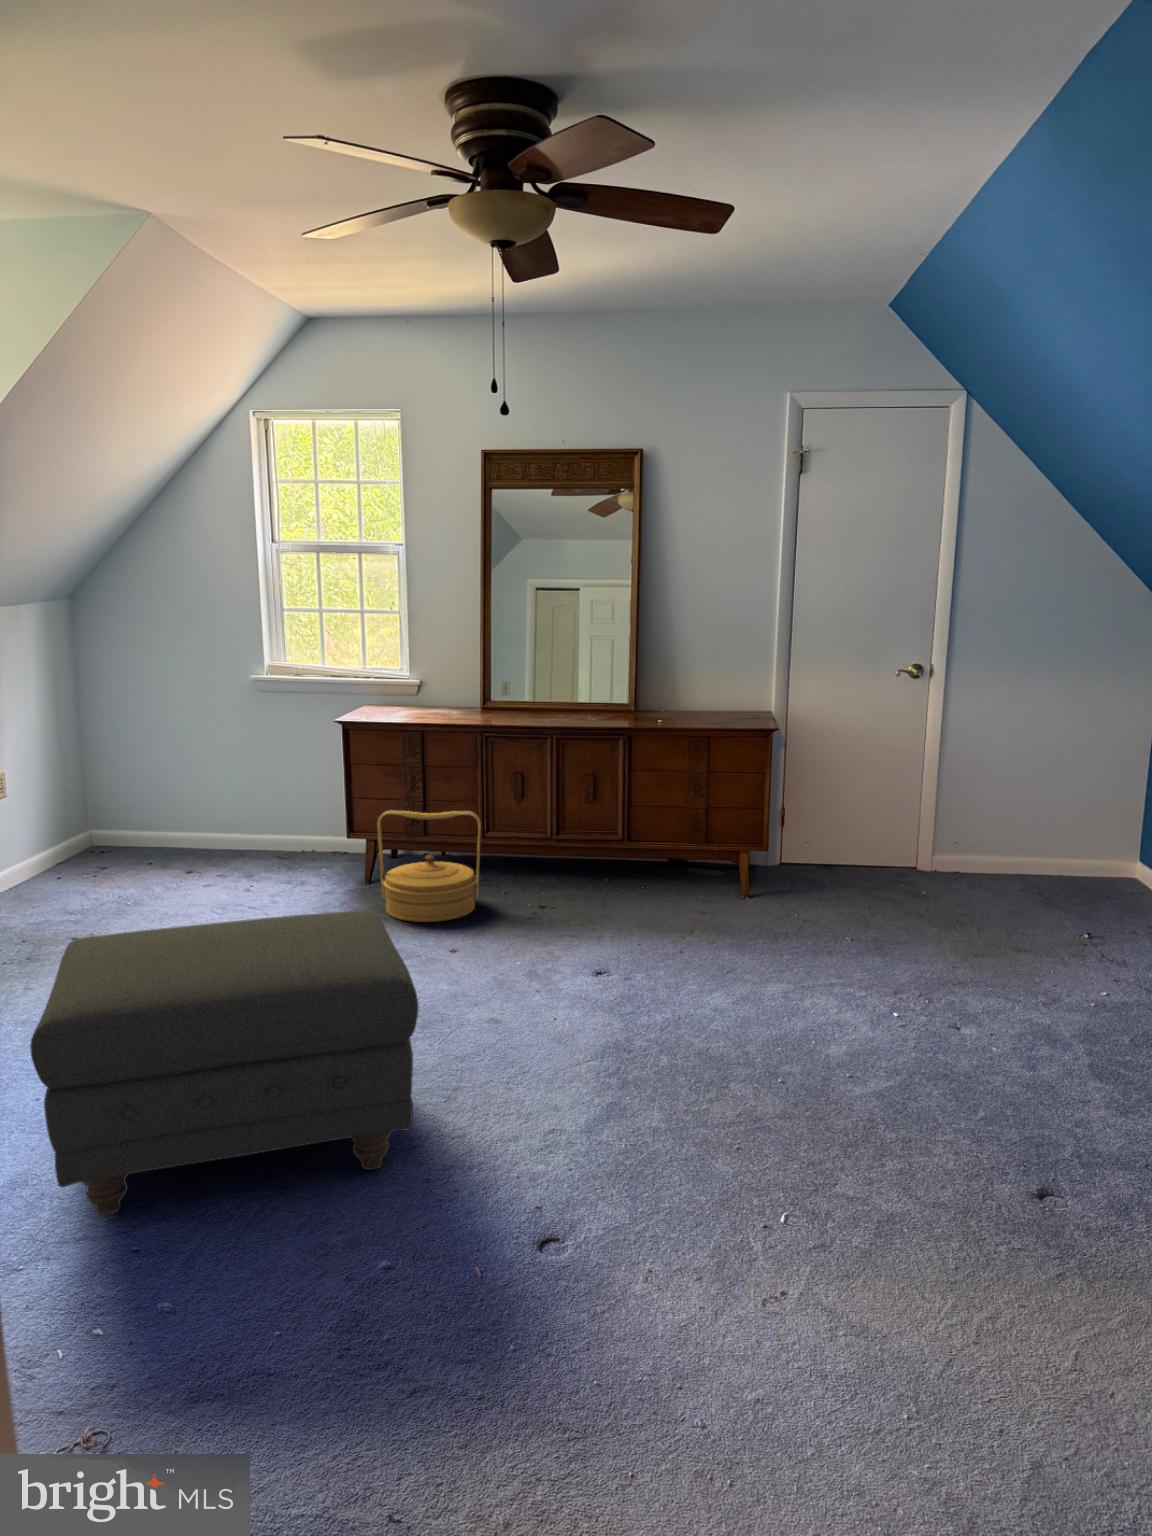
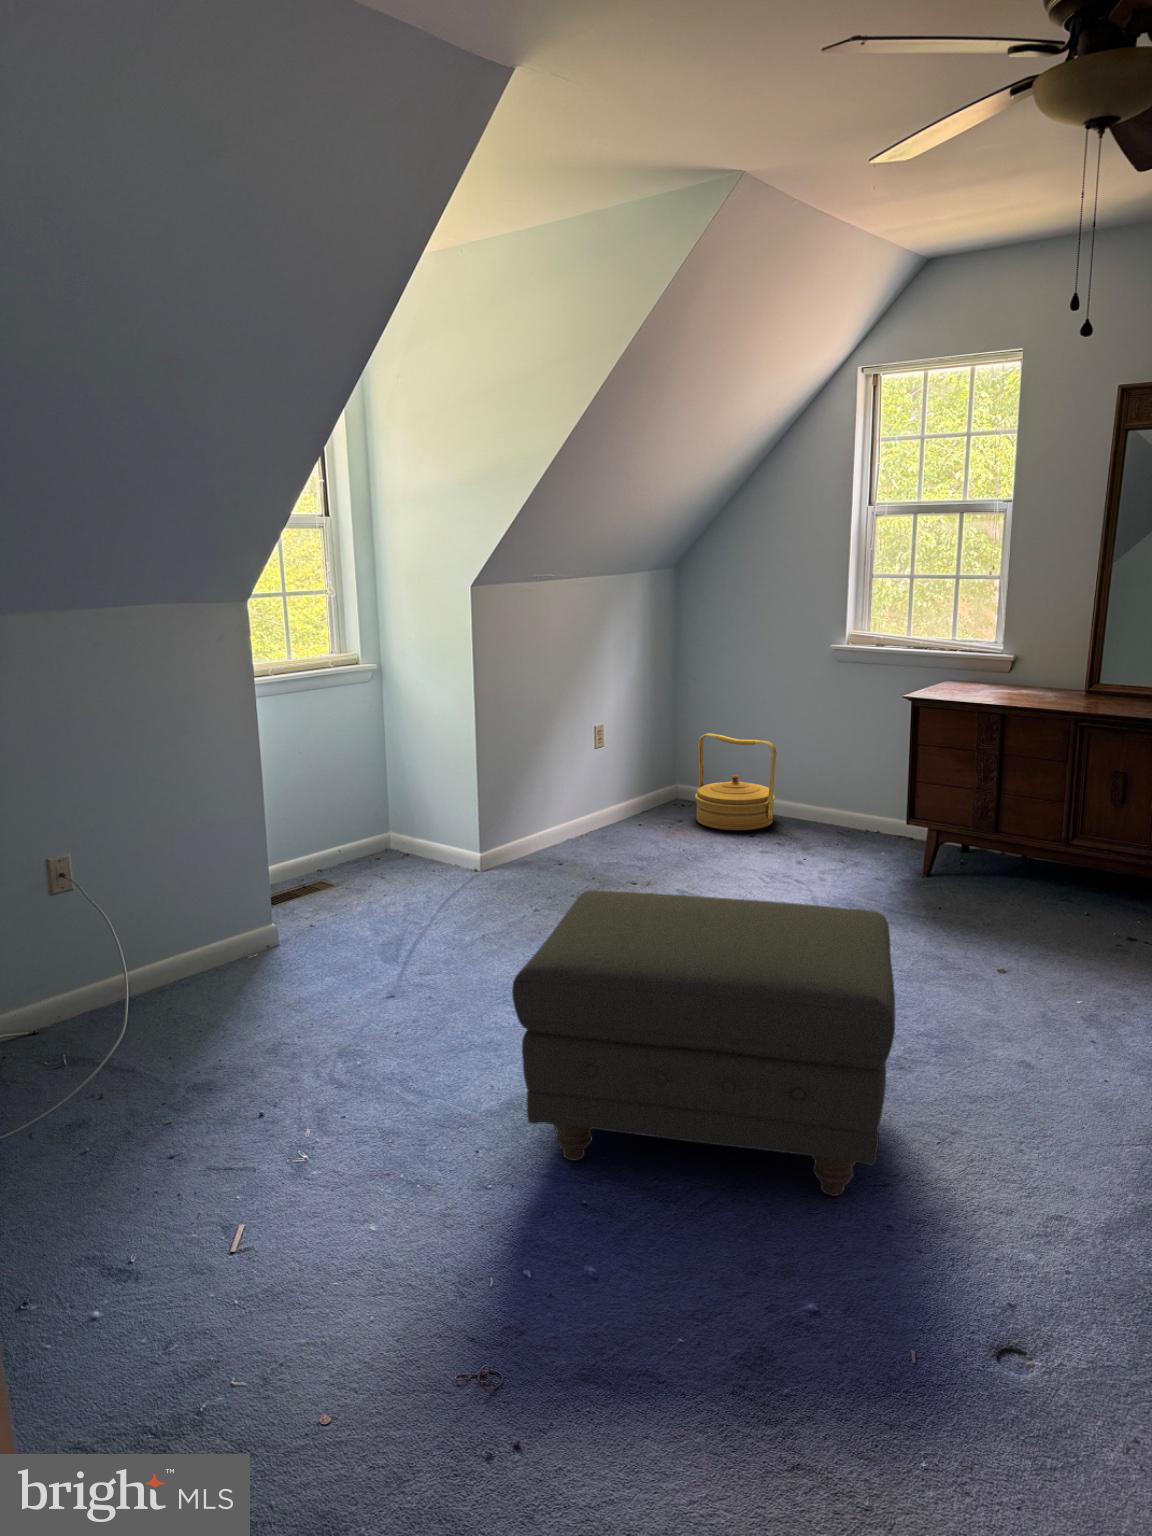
woven basket: present [377,810,481,922] -> present [695,733,777,830]

